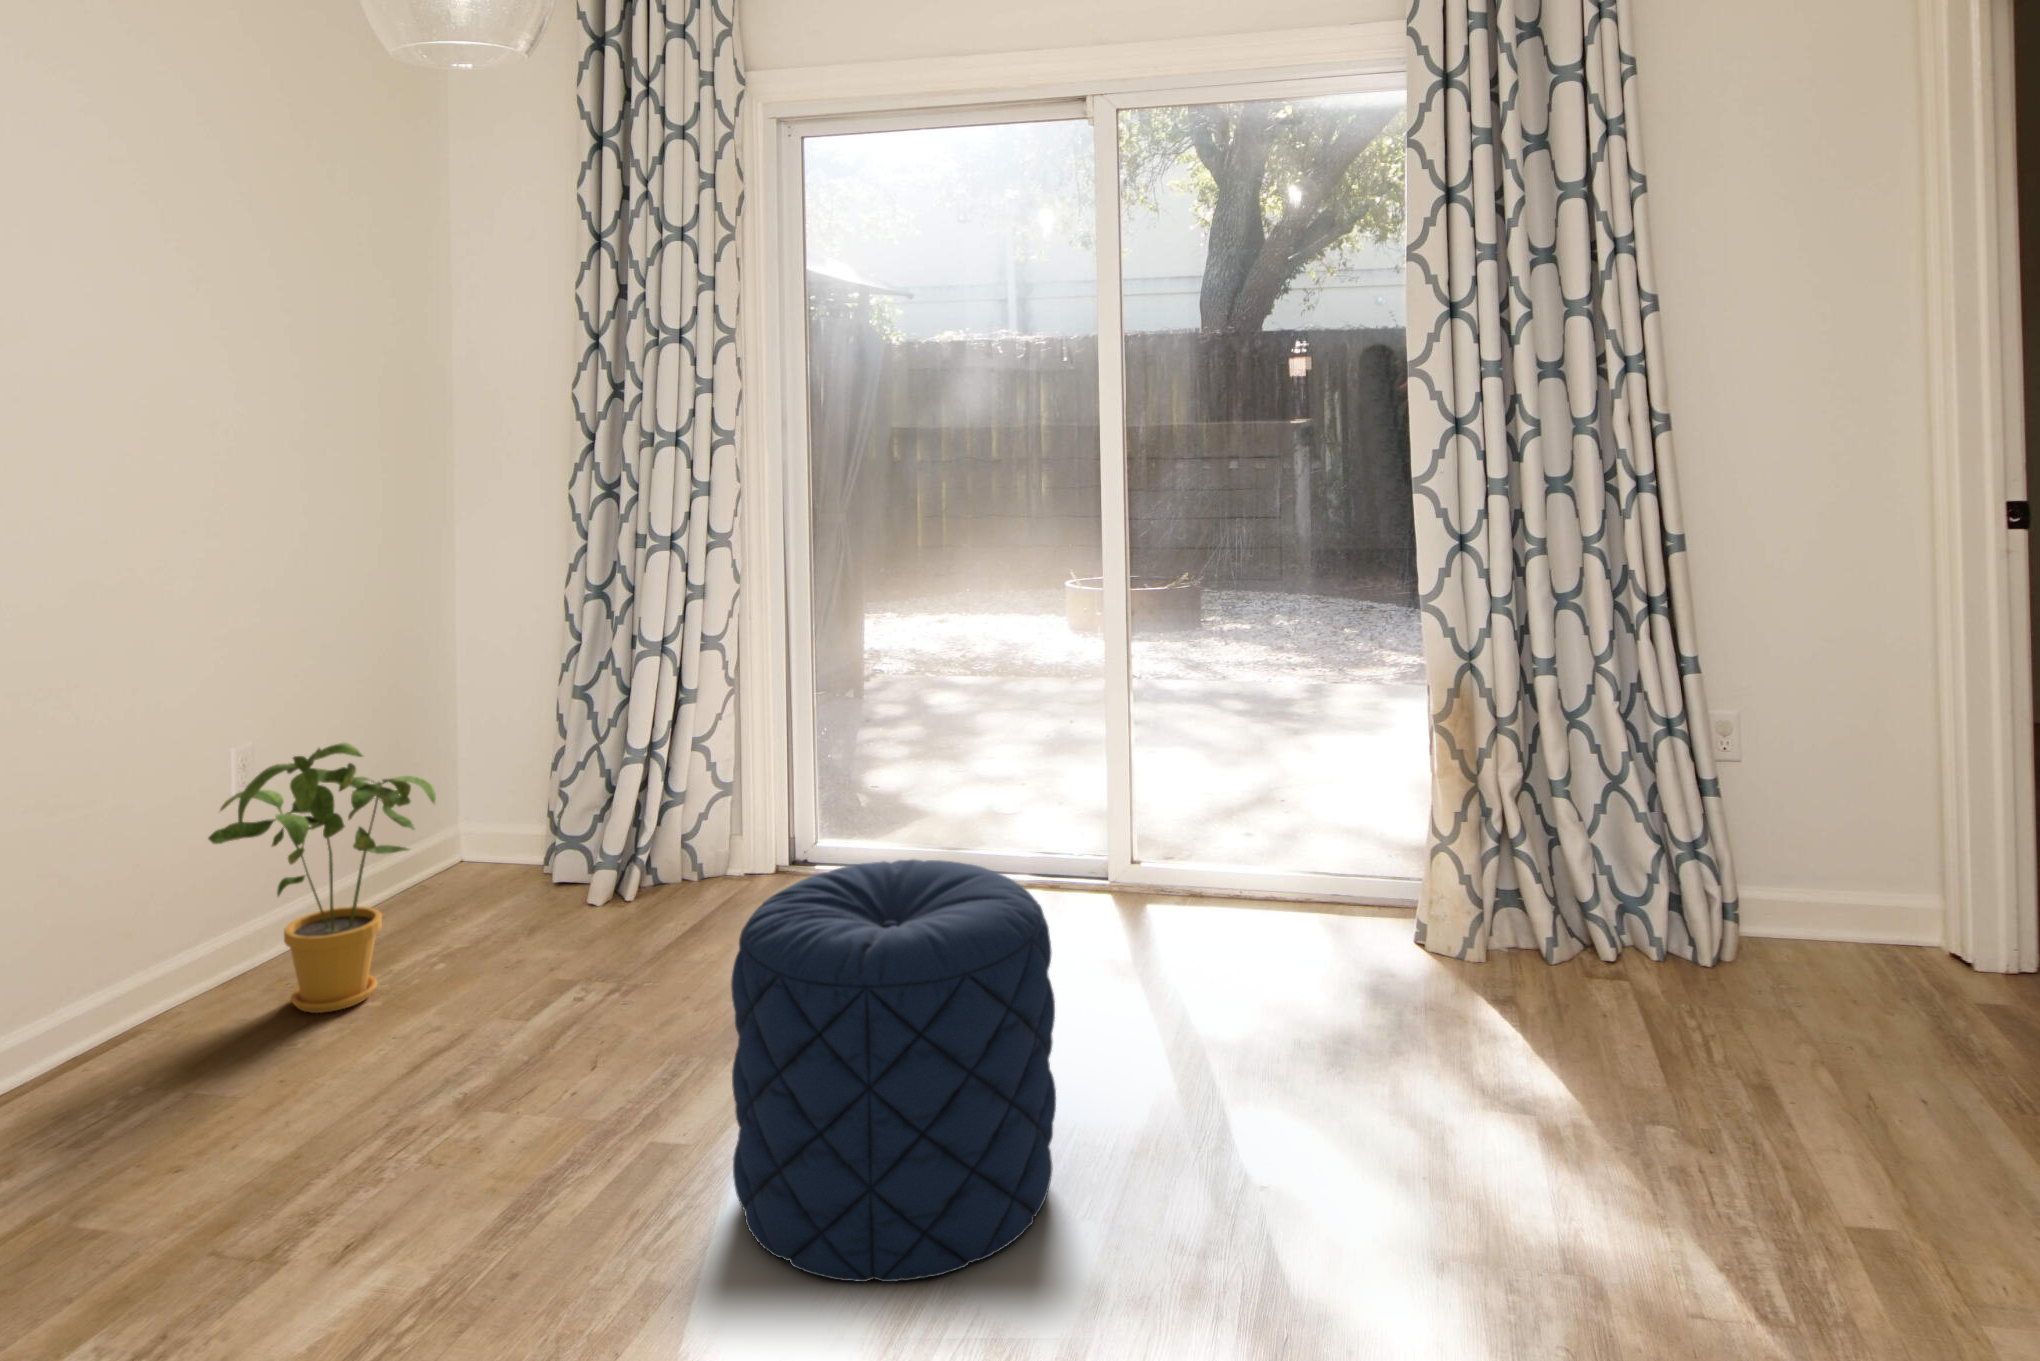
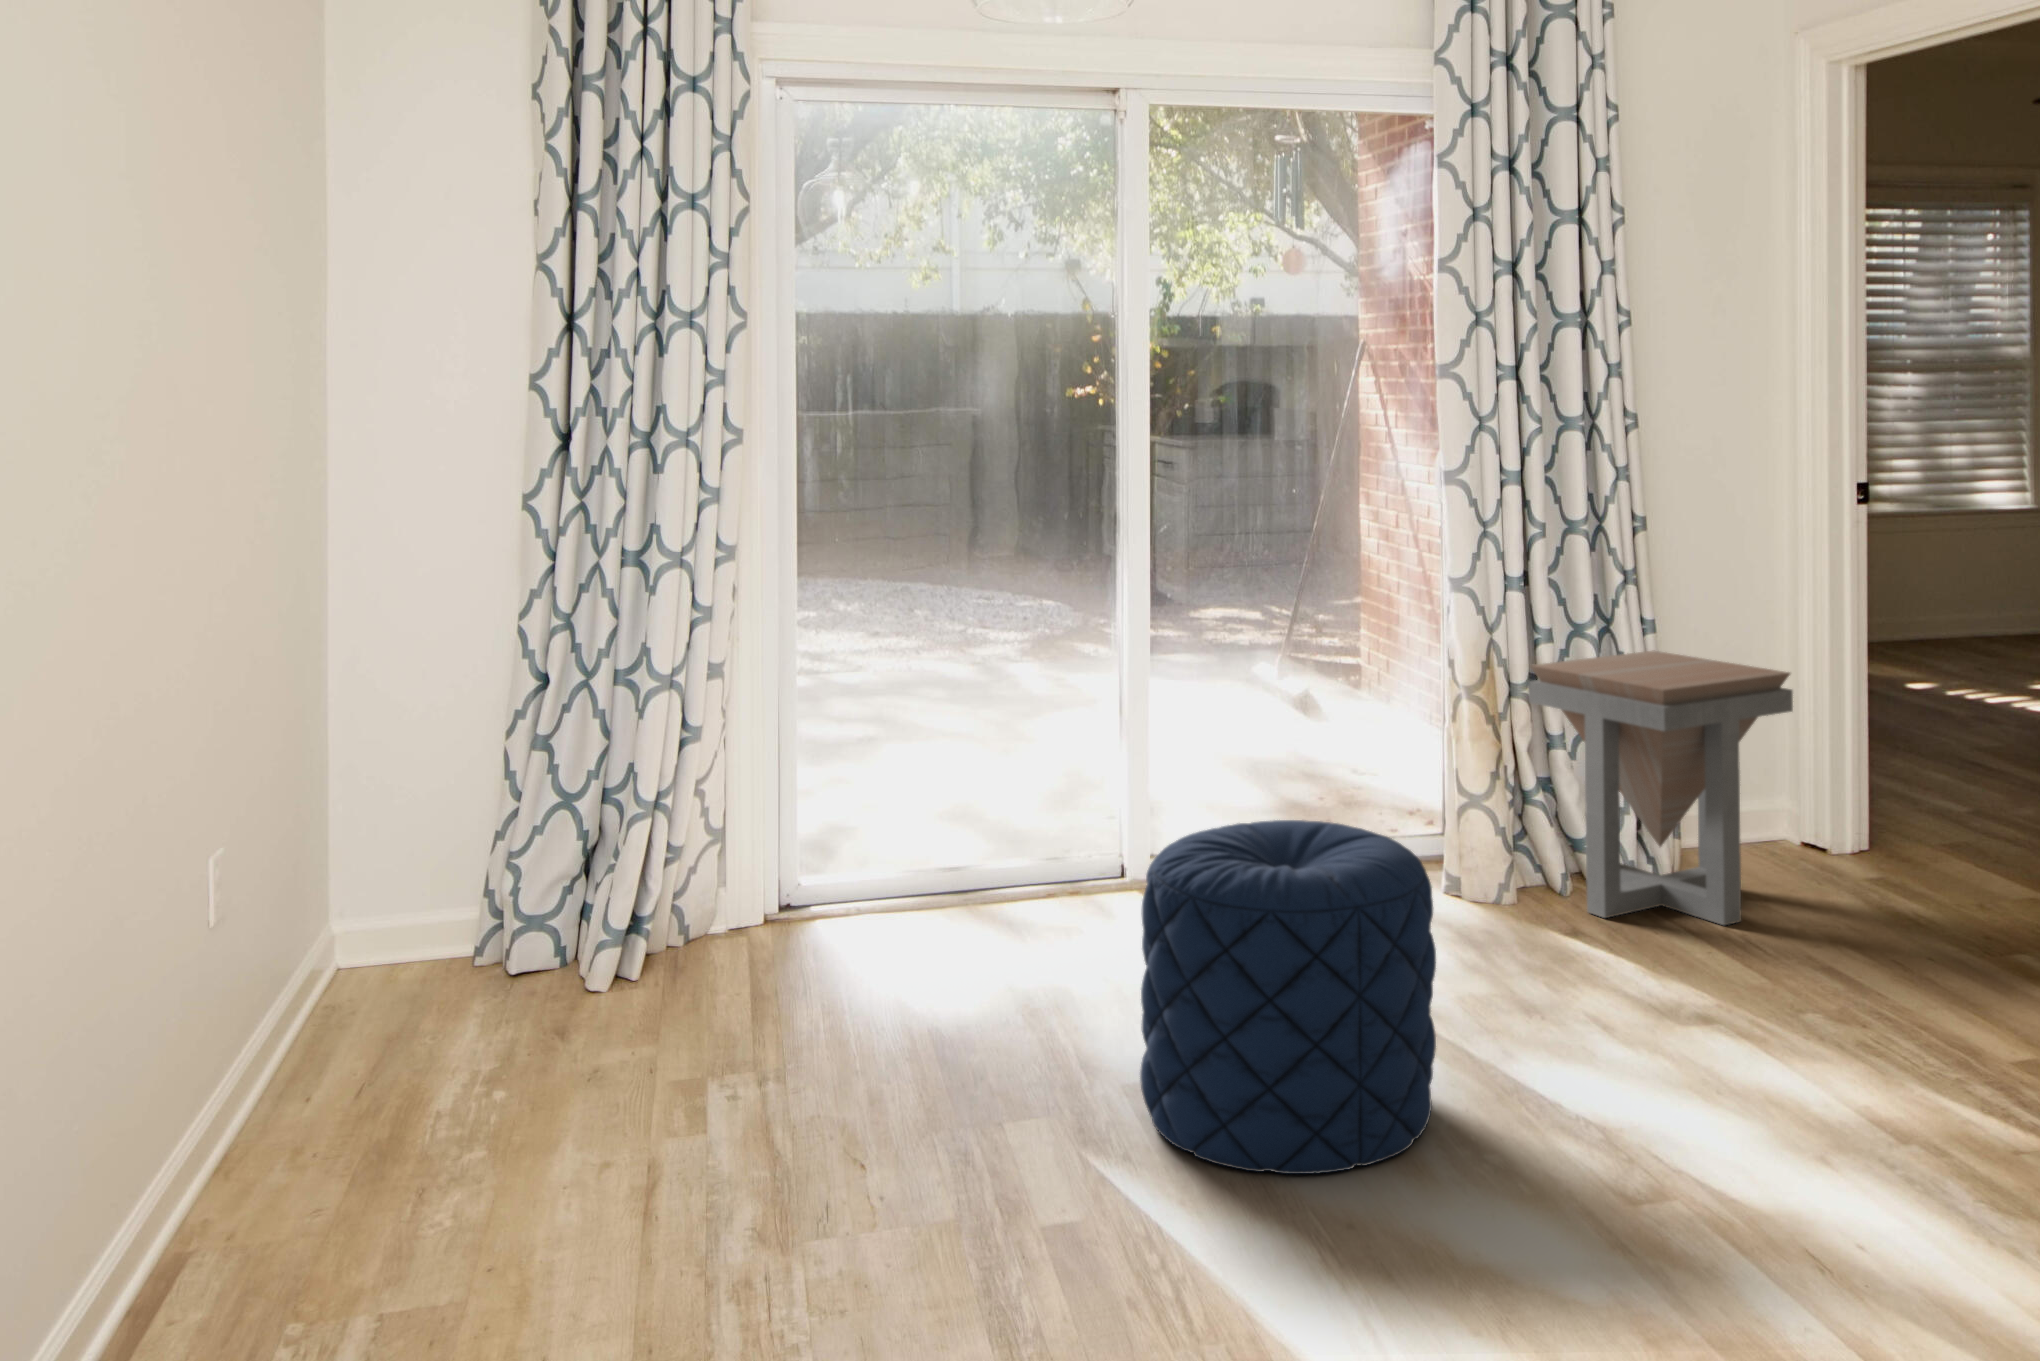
side table: none [1501,694,1815,1048] -> present [1529,651,1793,925]
house plant: present [208,743,436,1013] -> none [266,786,548,1116]

